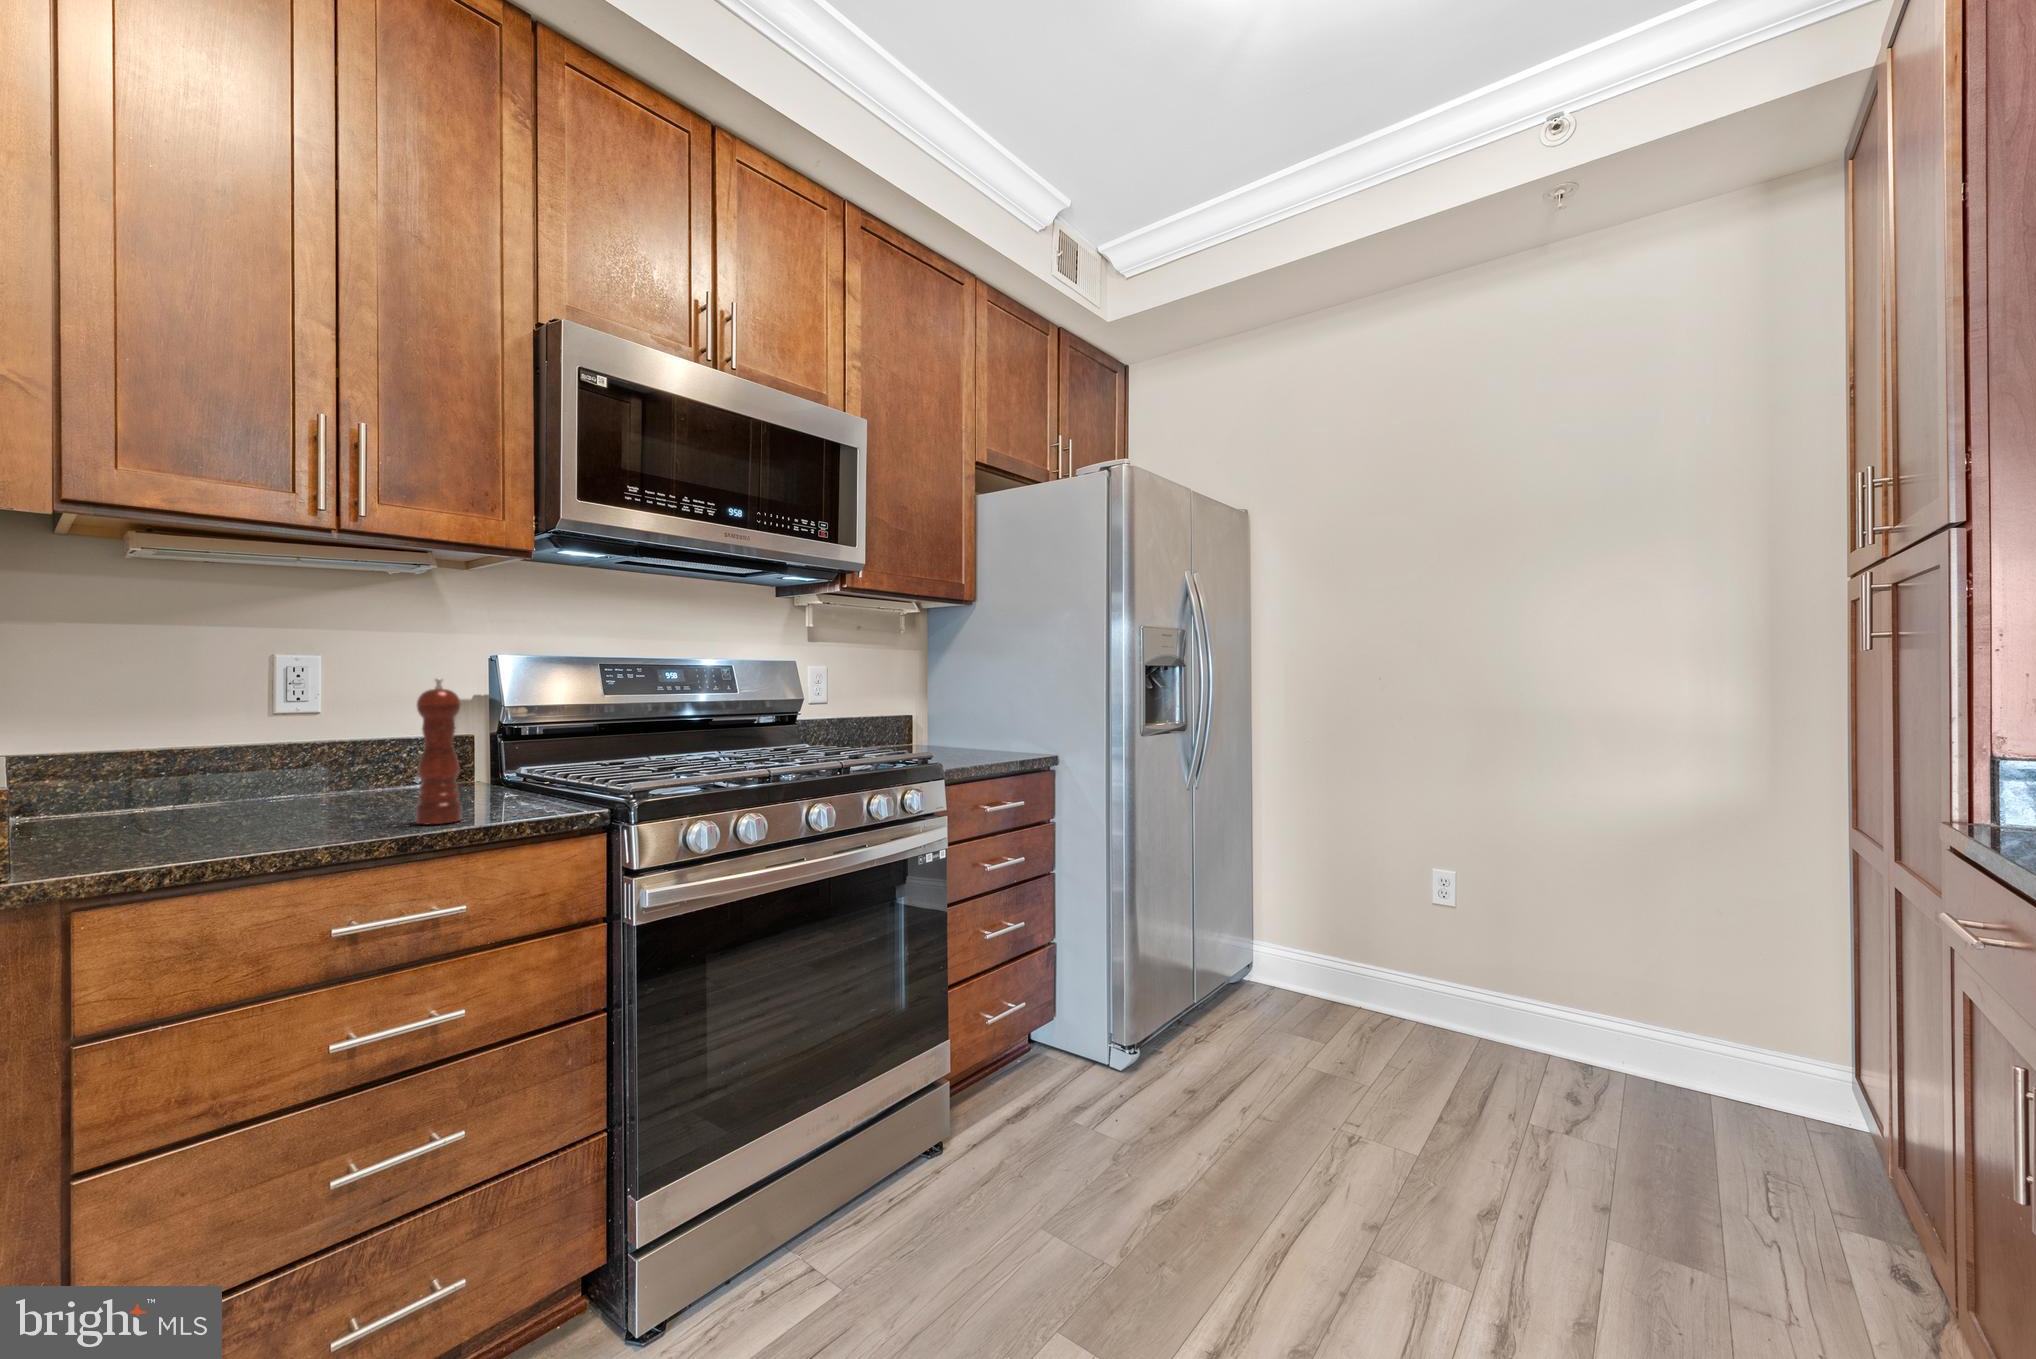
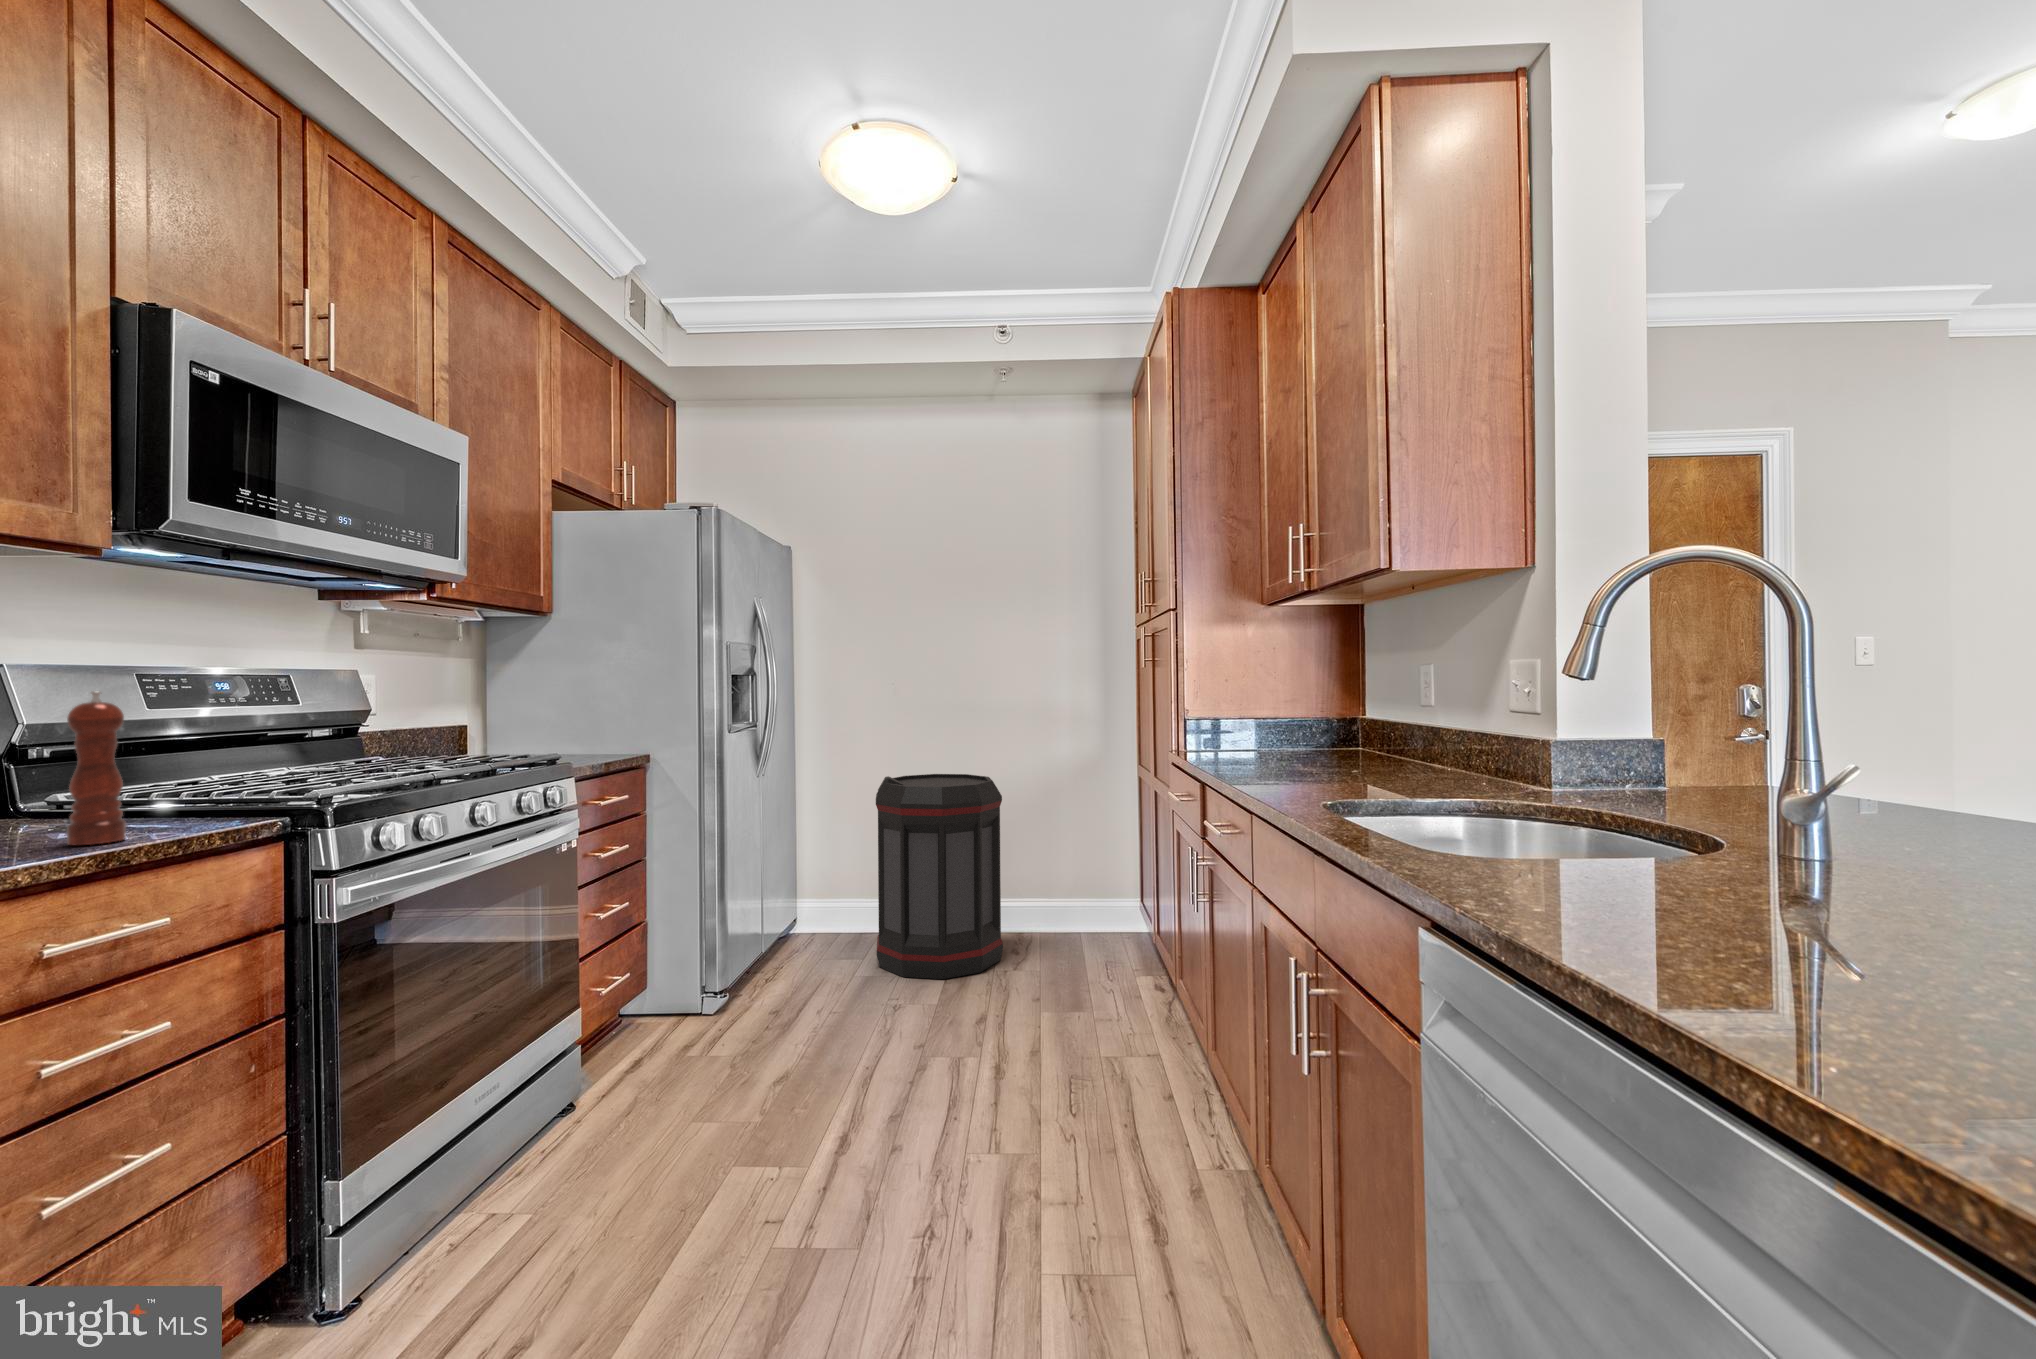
trash can: none [1340,804,1534,1103] -> present [876,774,1003,979]

